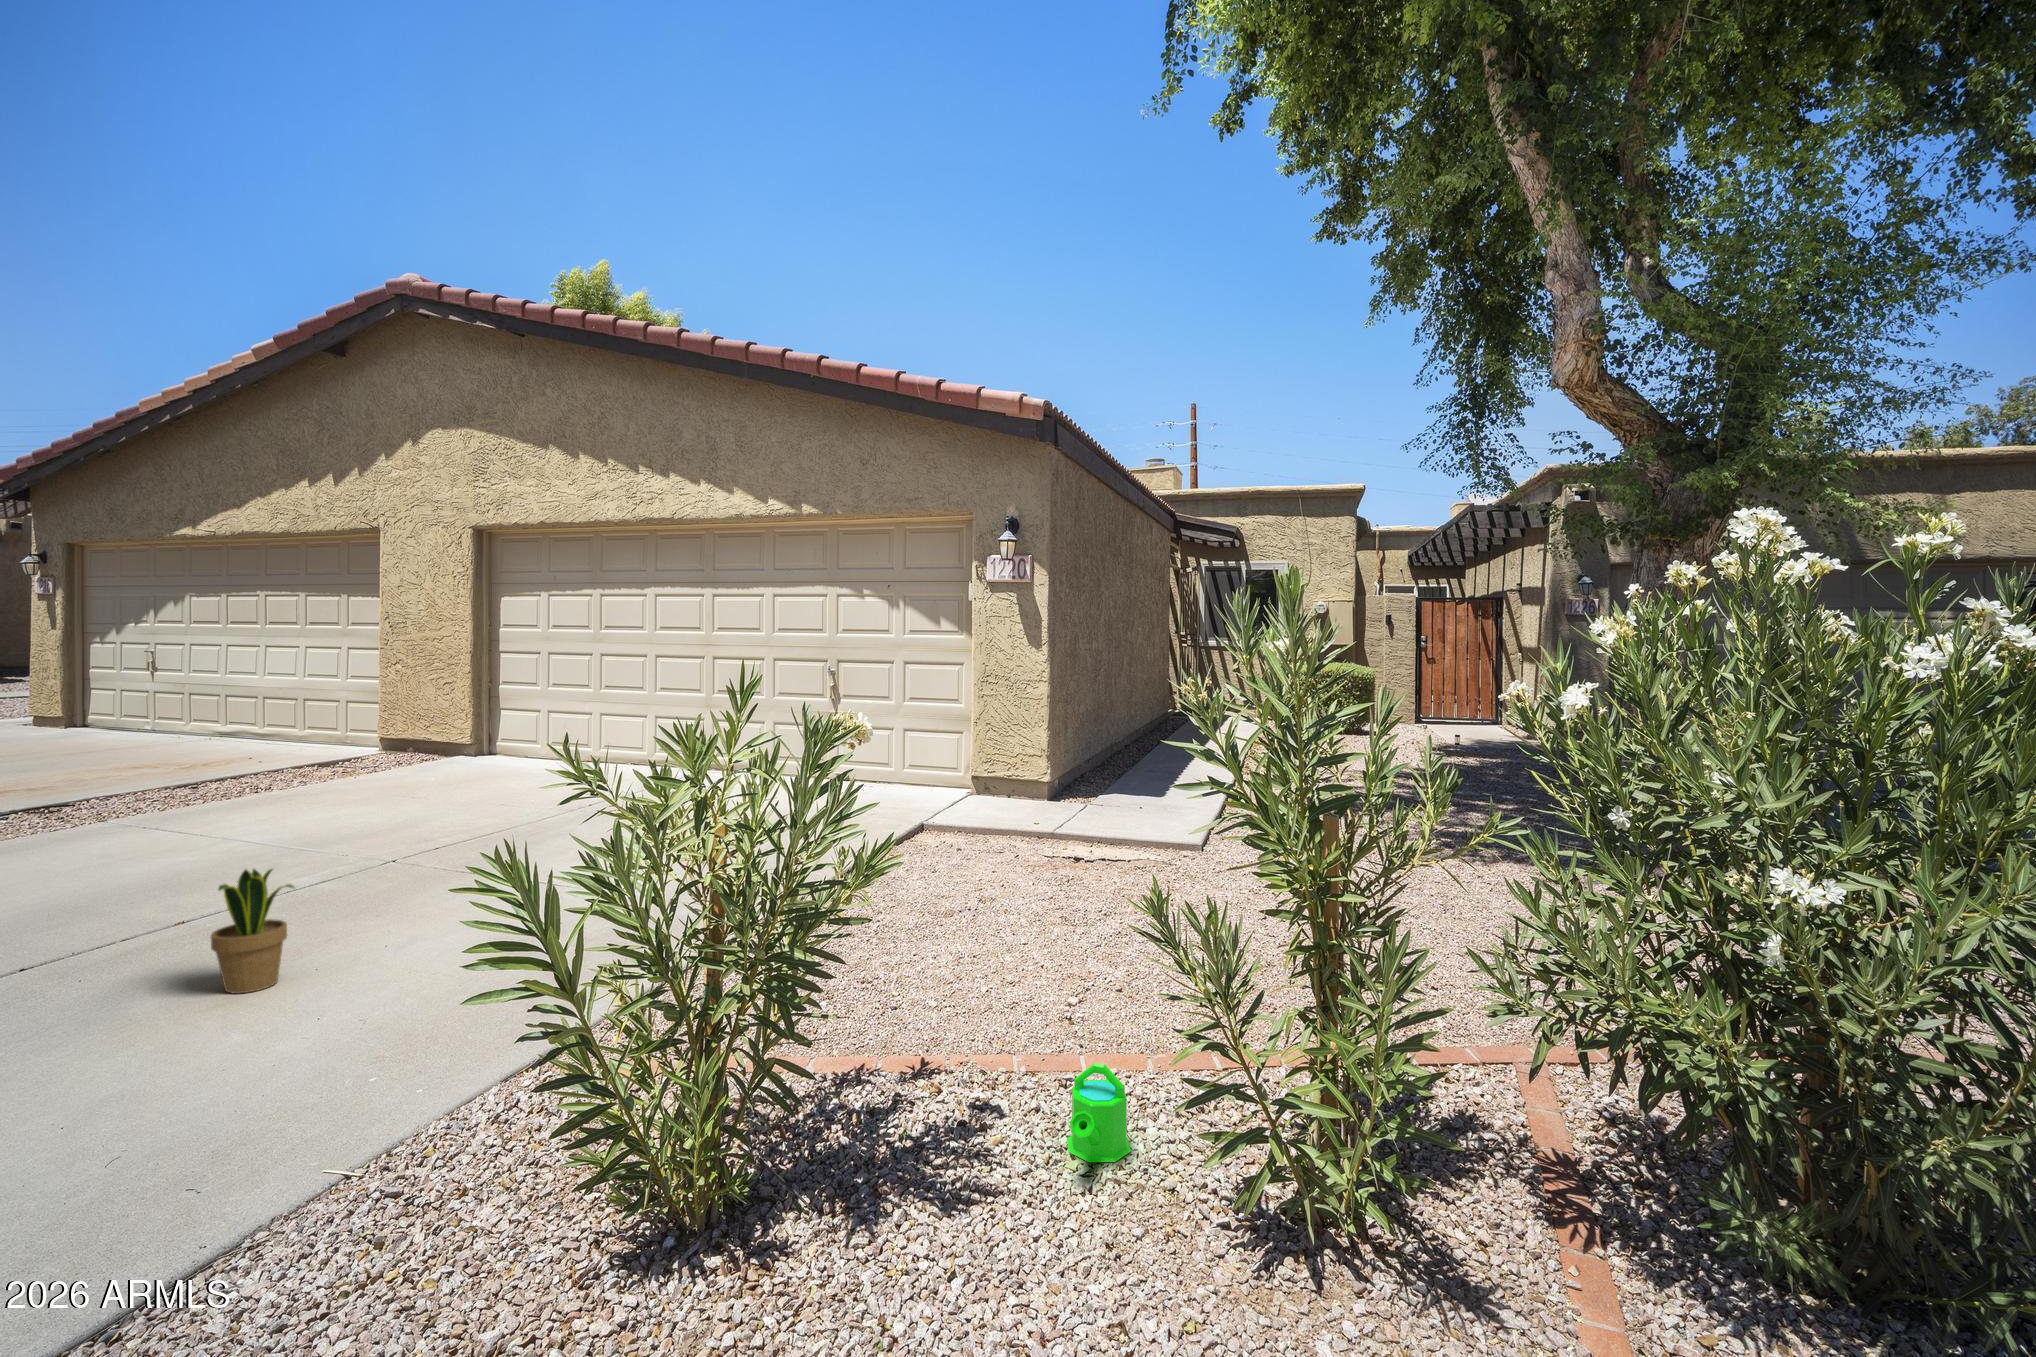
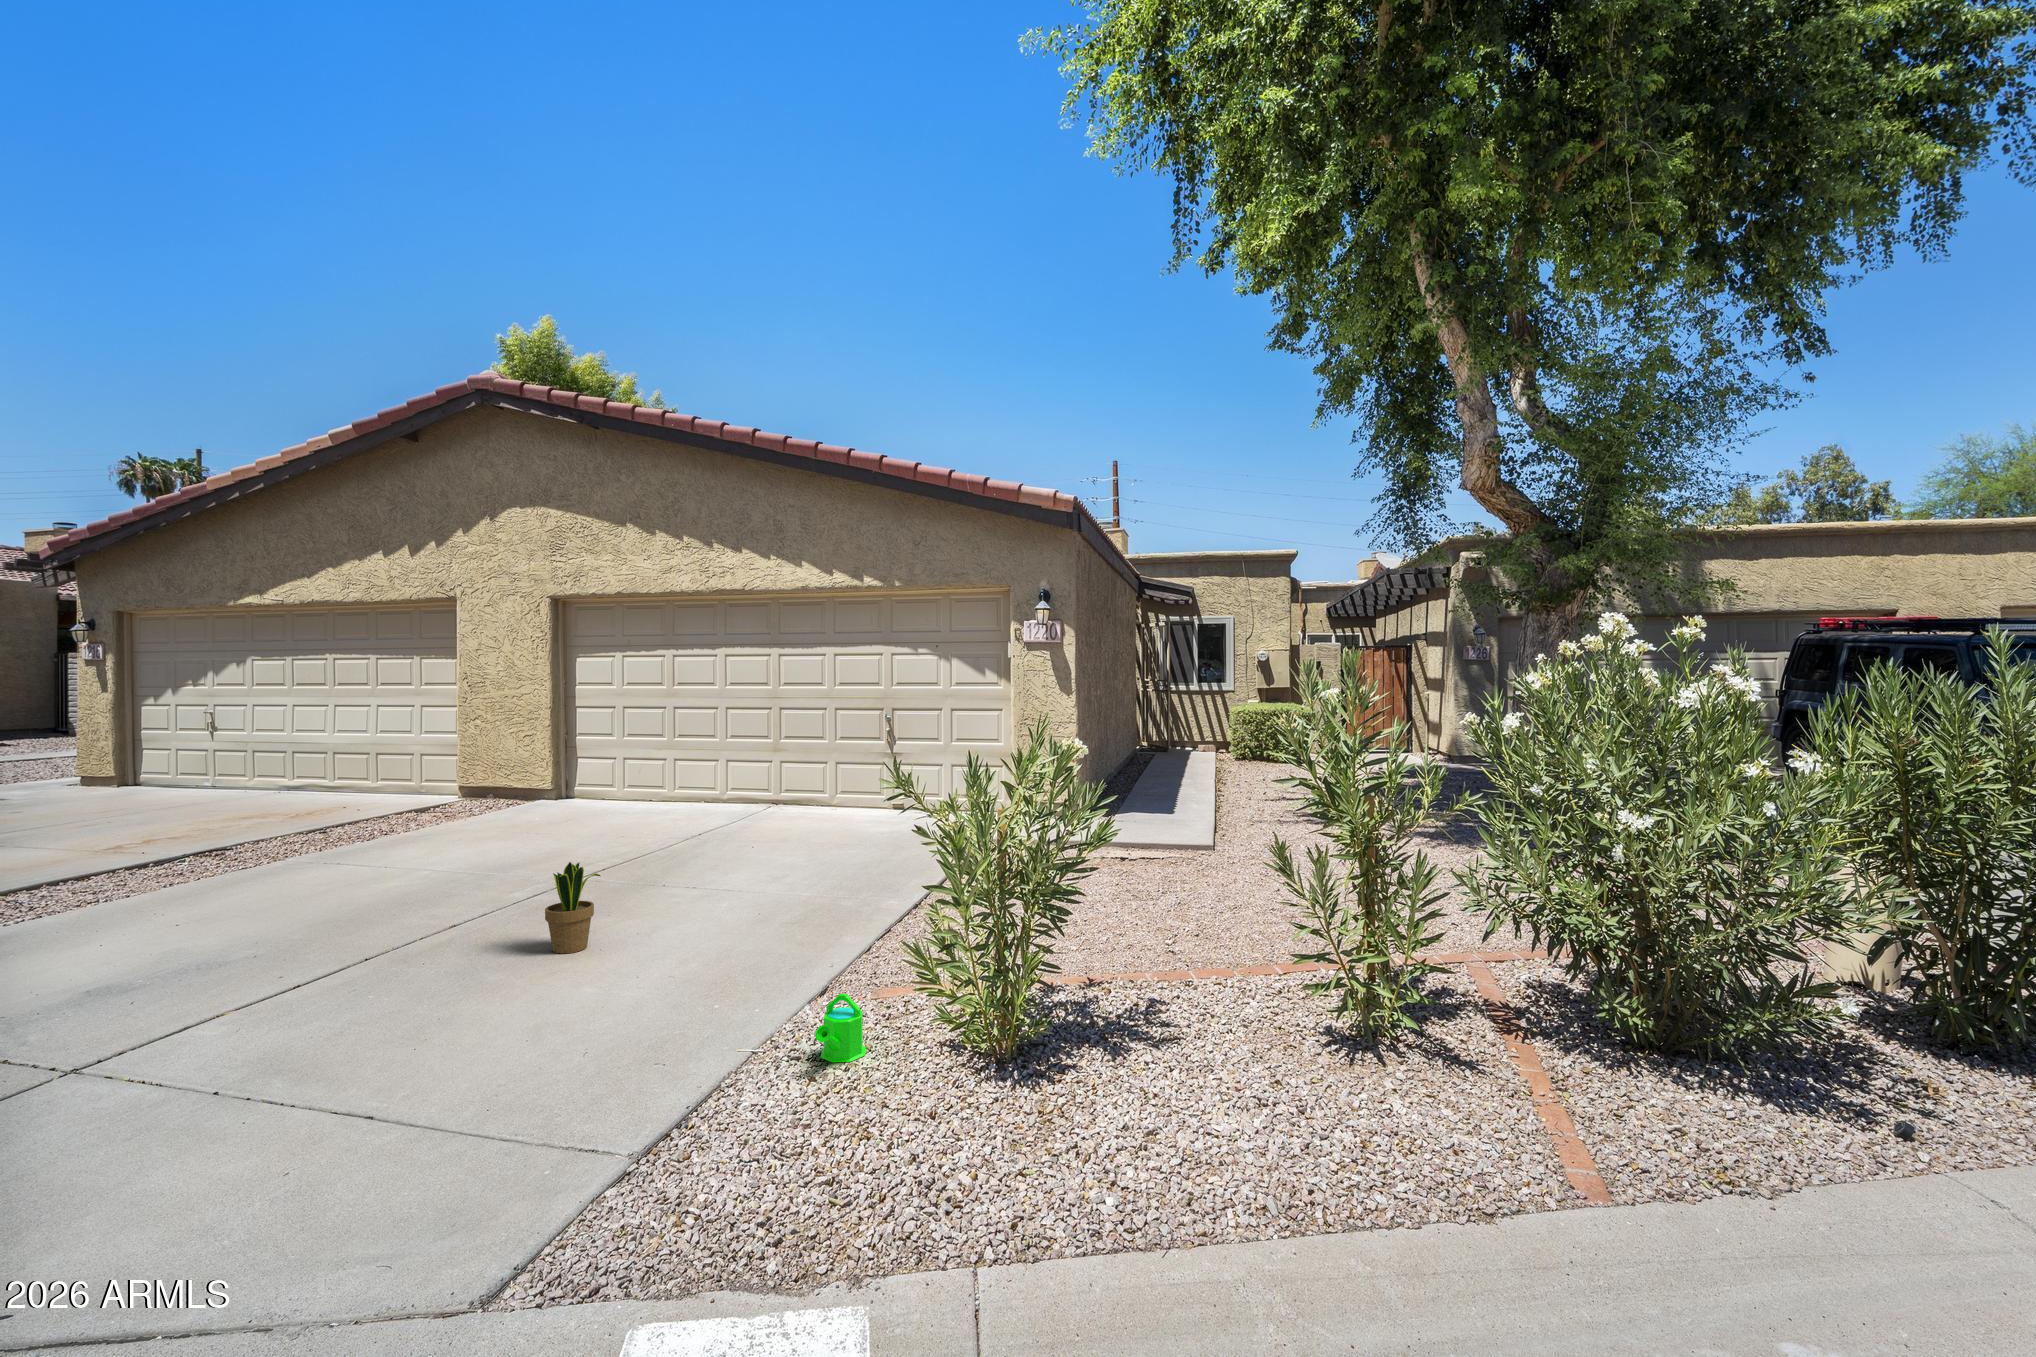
watering can: present [1067,1063,1131,1162] -> present [815,994,866,1063]

